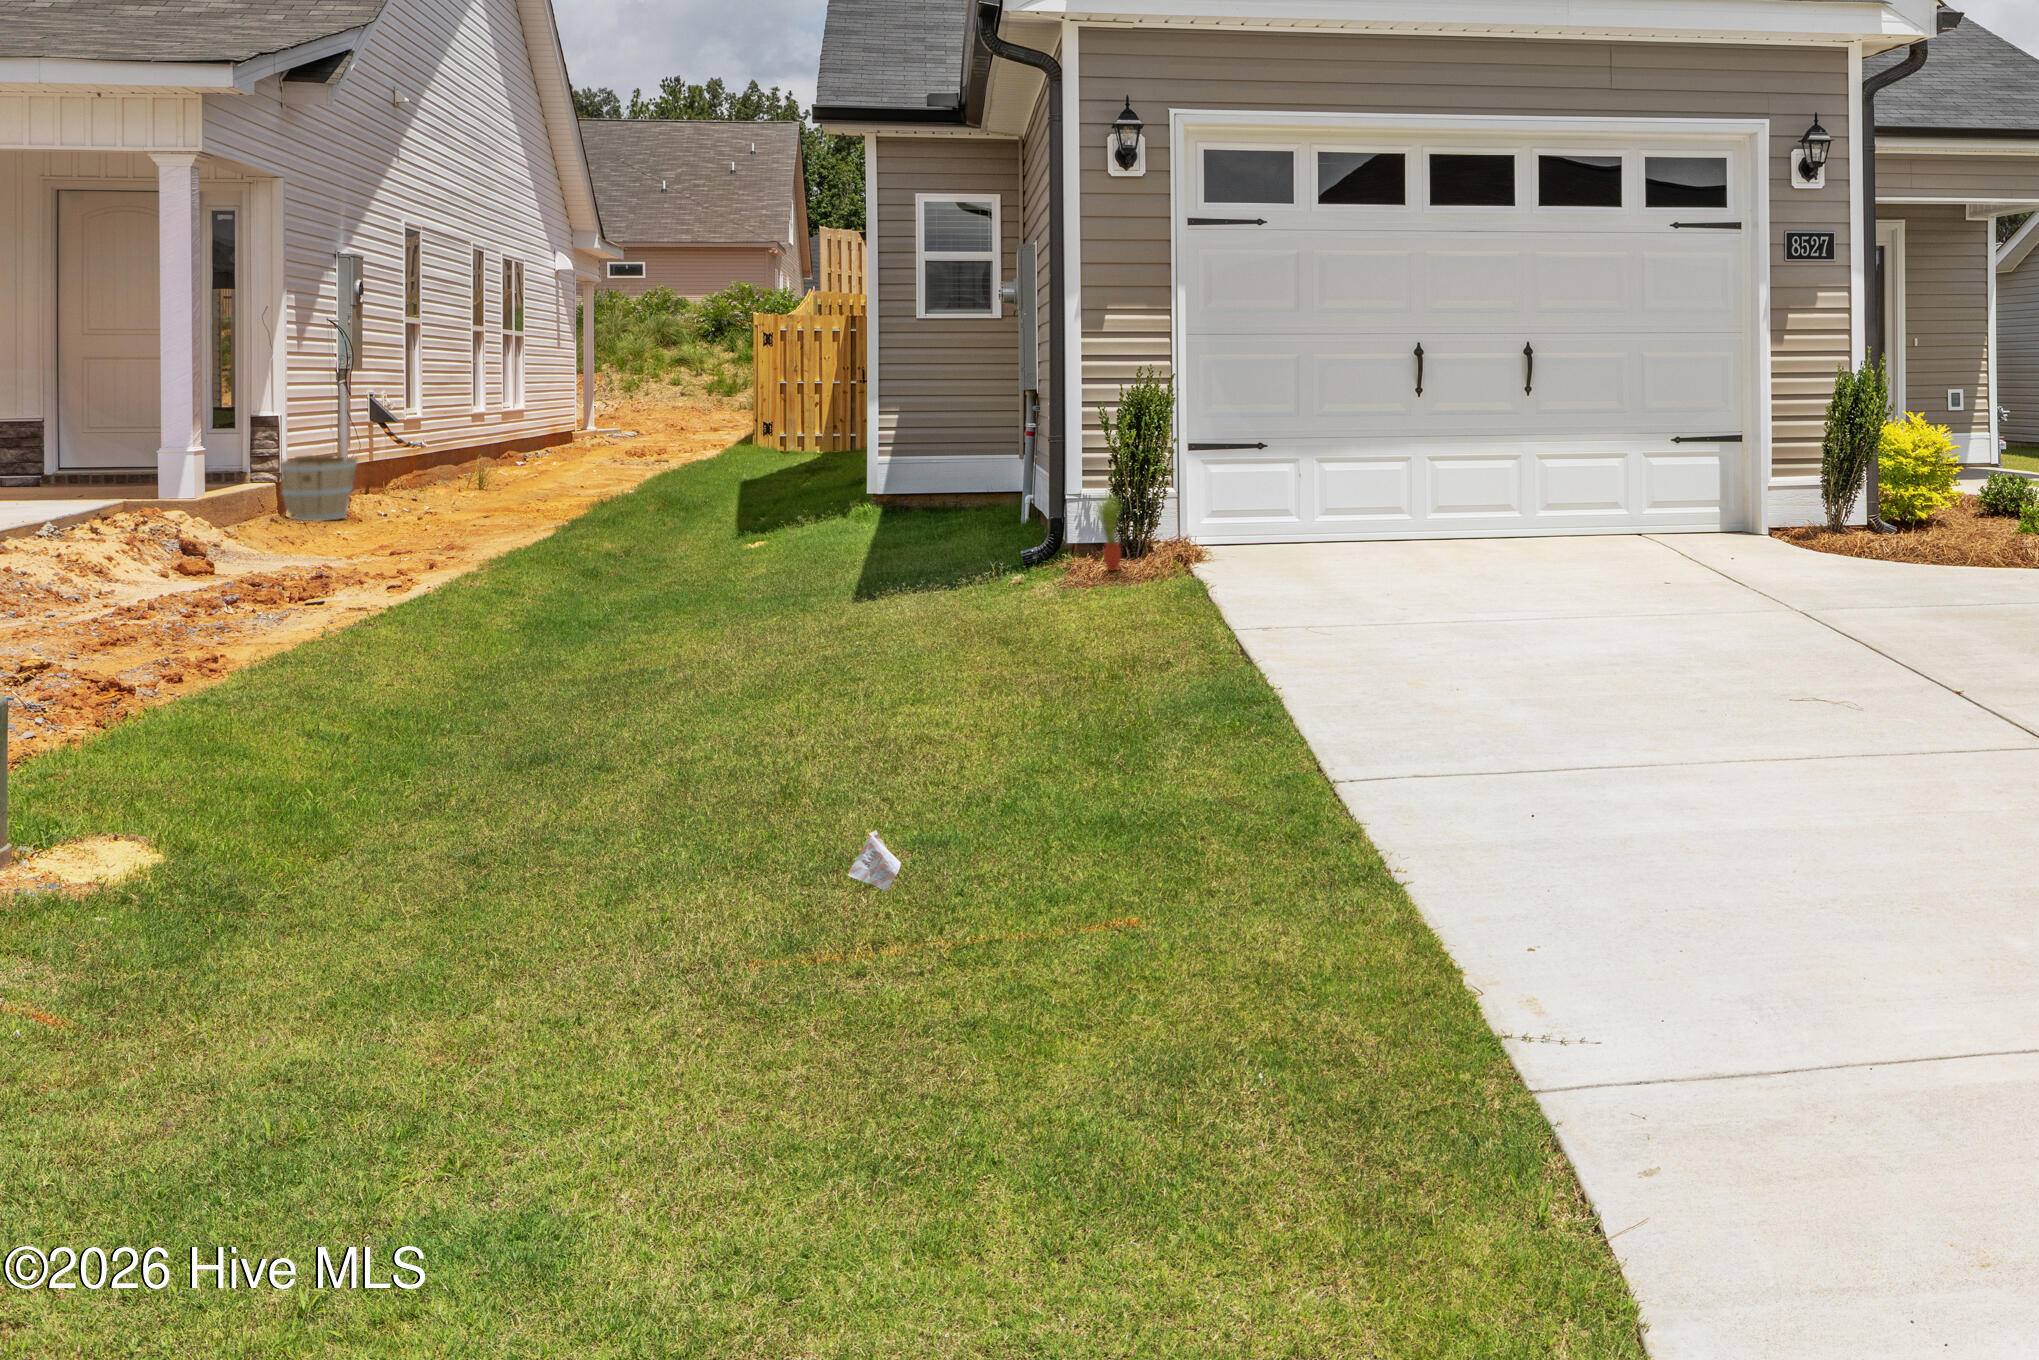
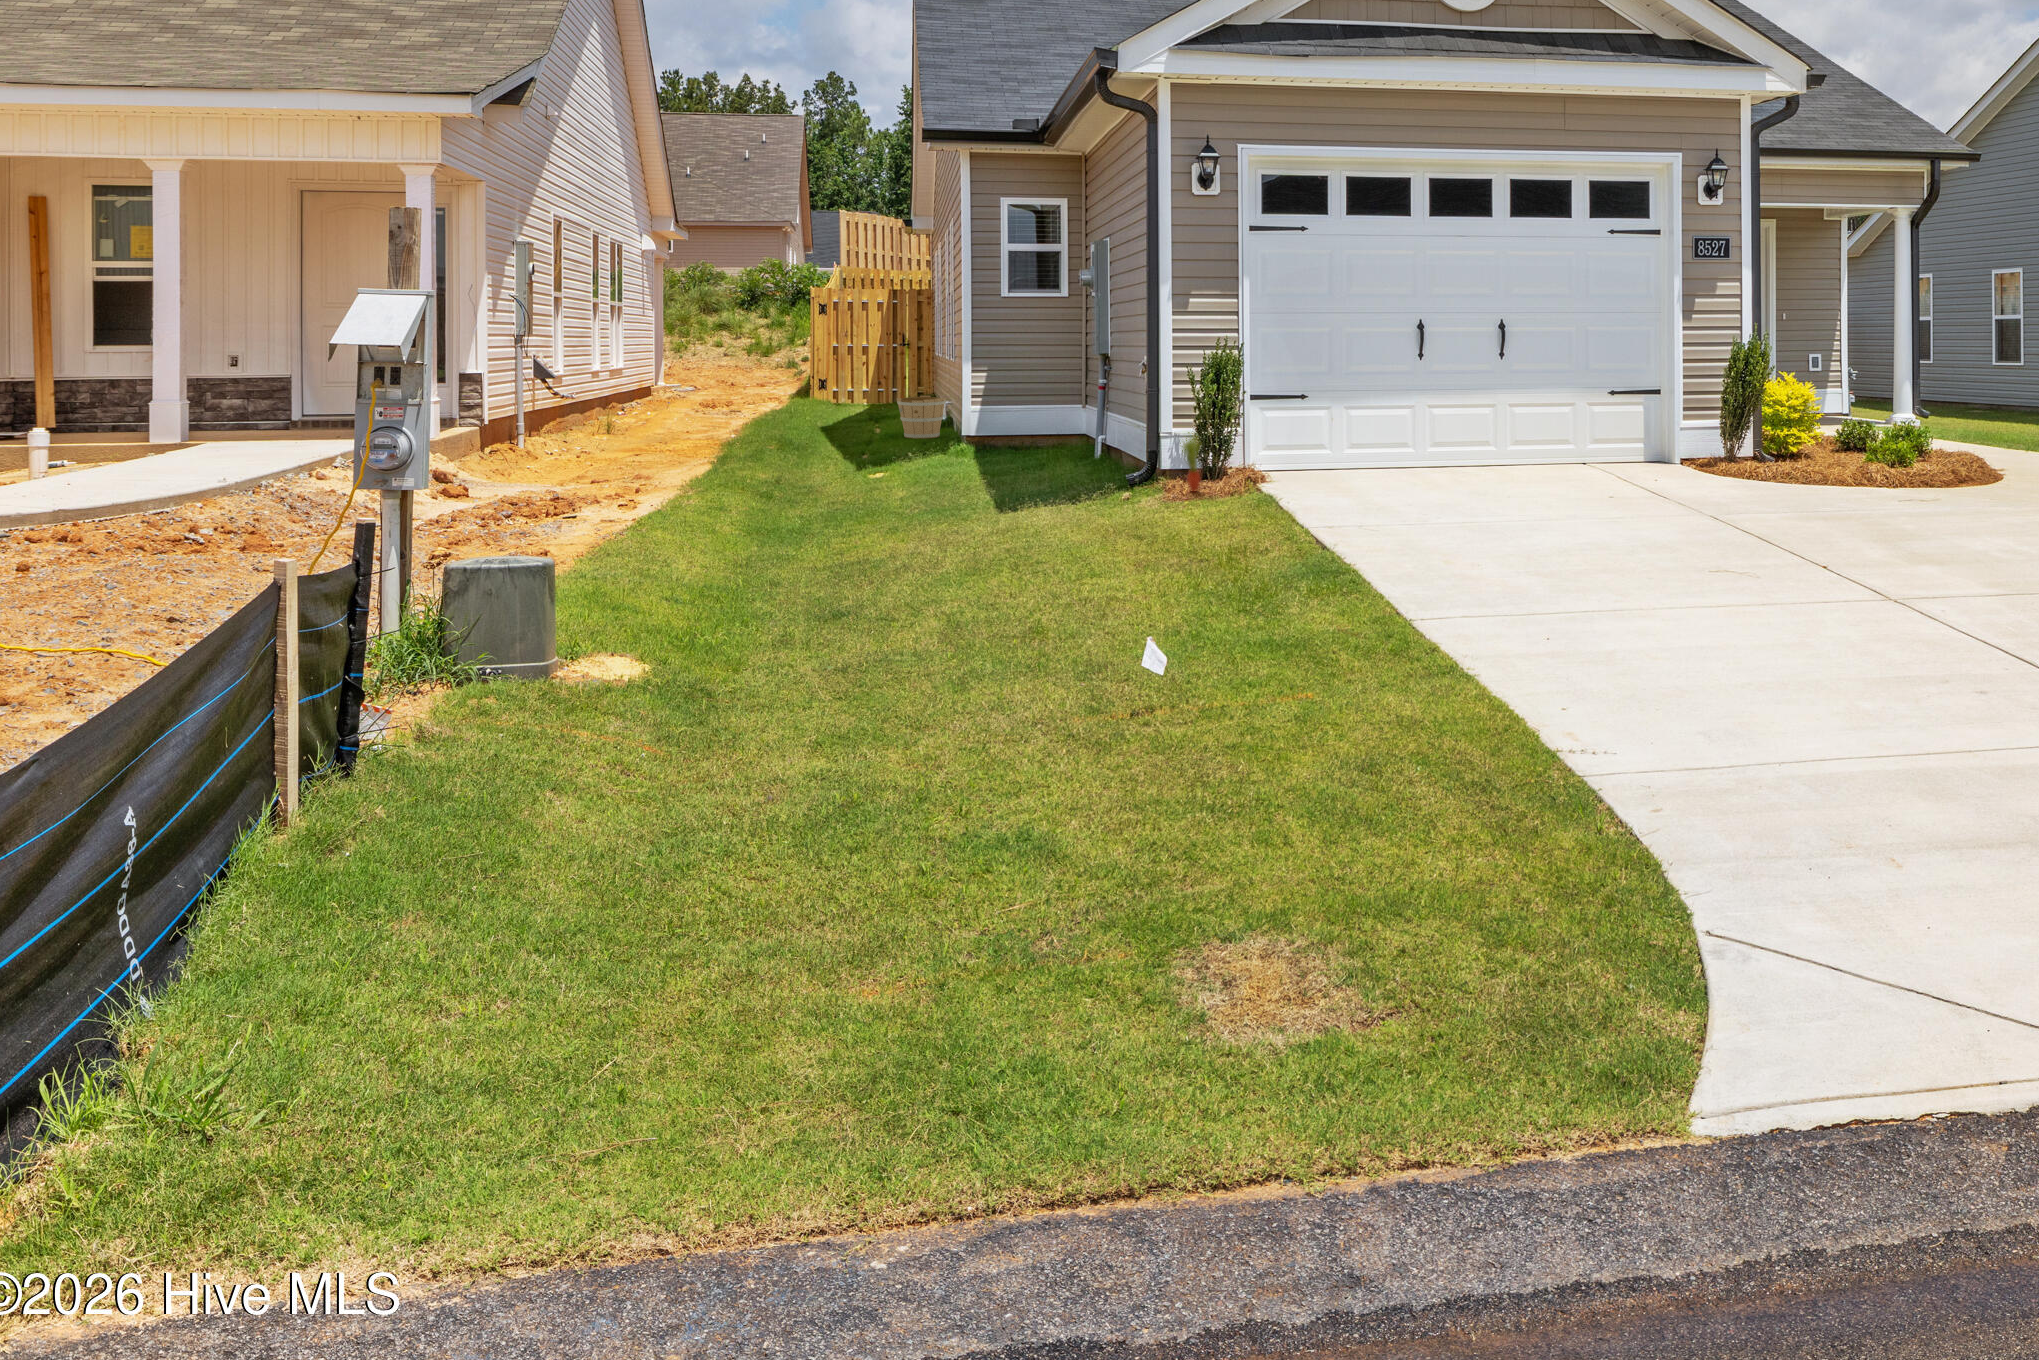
wooden bucket: present [280,455,357,521] -> present [897,396,946,438]

